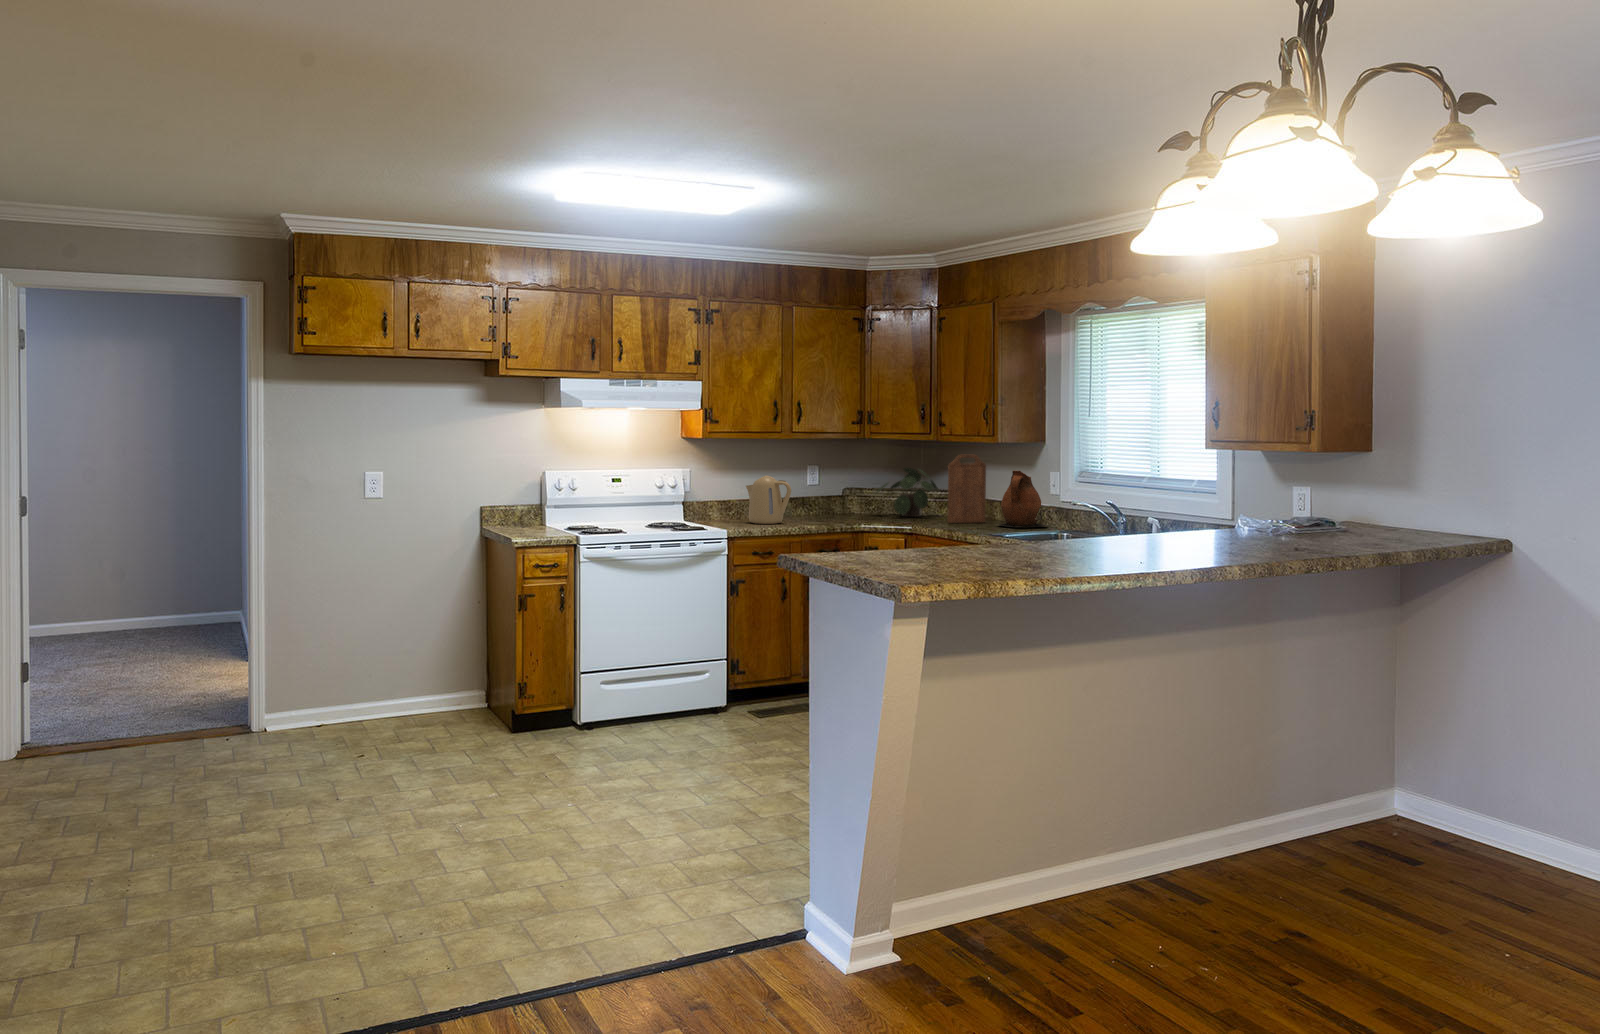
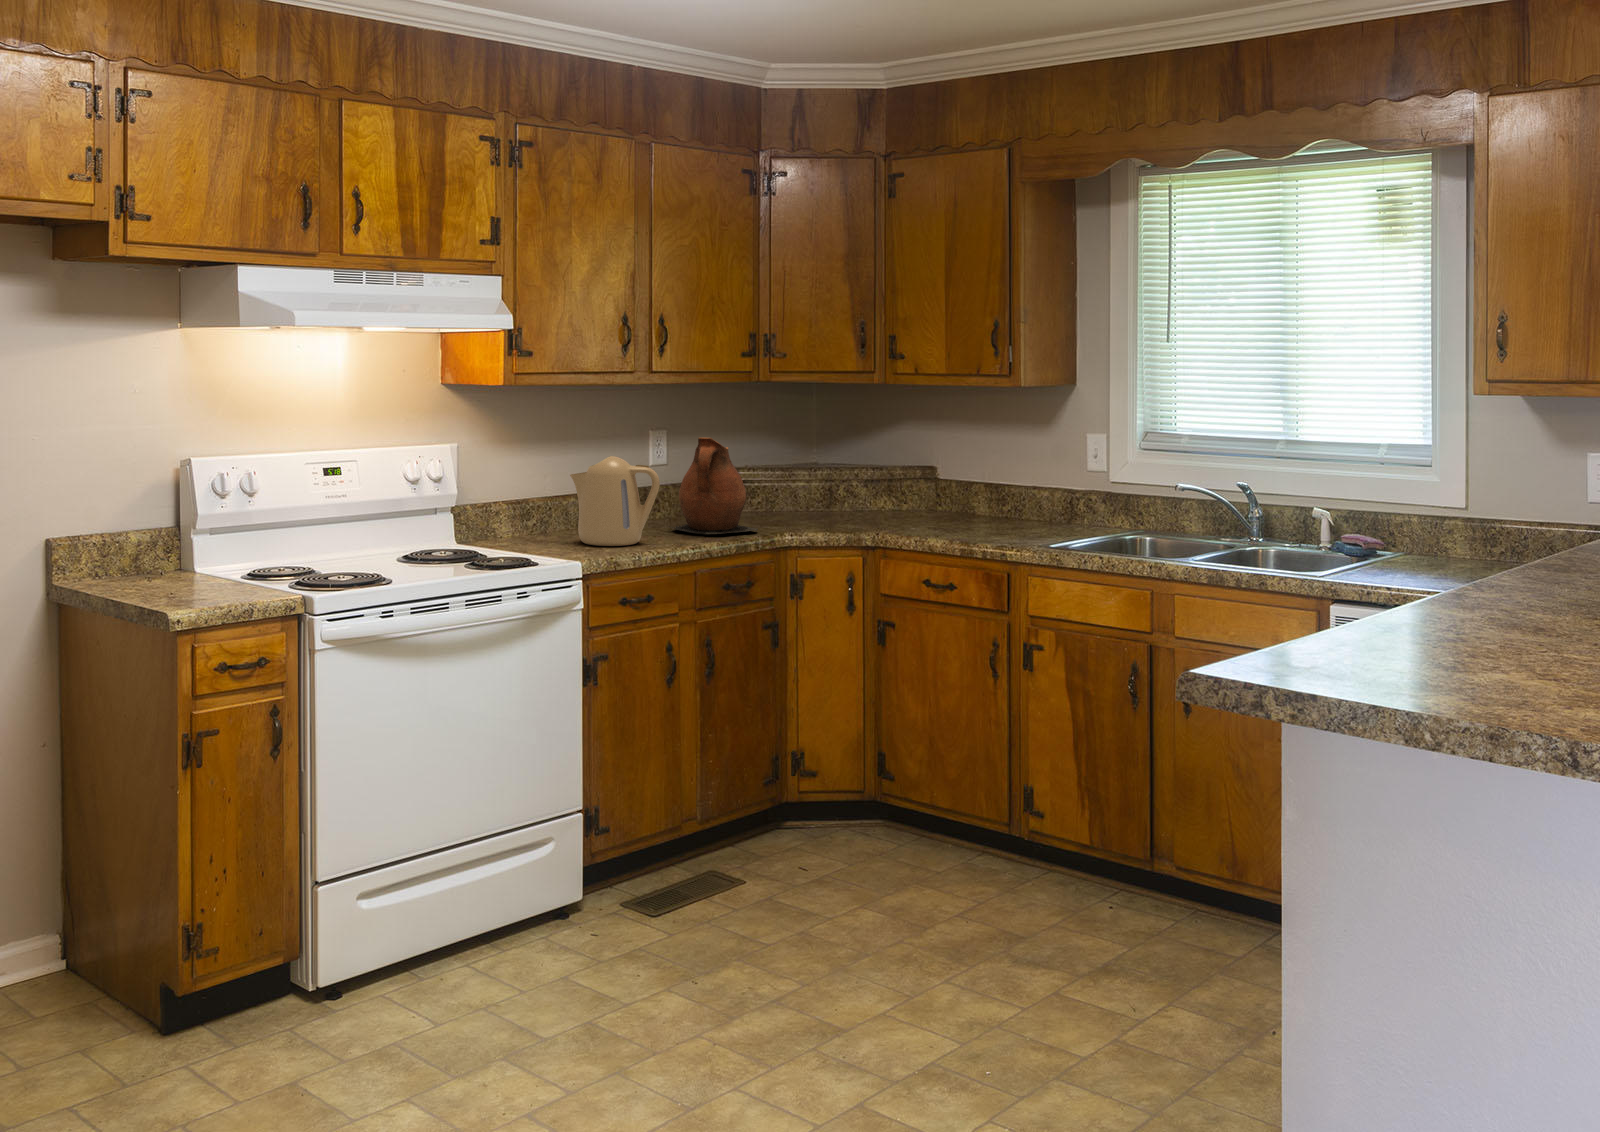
cutting board: present [947,454,986,523] -> none [918,416,979,535]
potted plant: present [876,468,939,517] -> none [763,435,872,519]
ceramic pitcher: present [998,471,1049,527] -> present [671,437,758,534]

